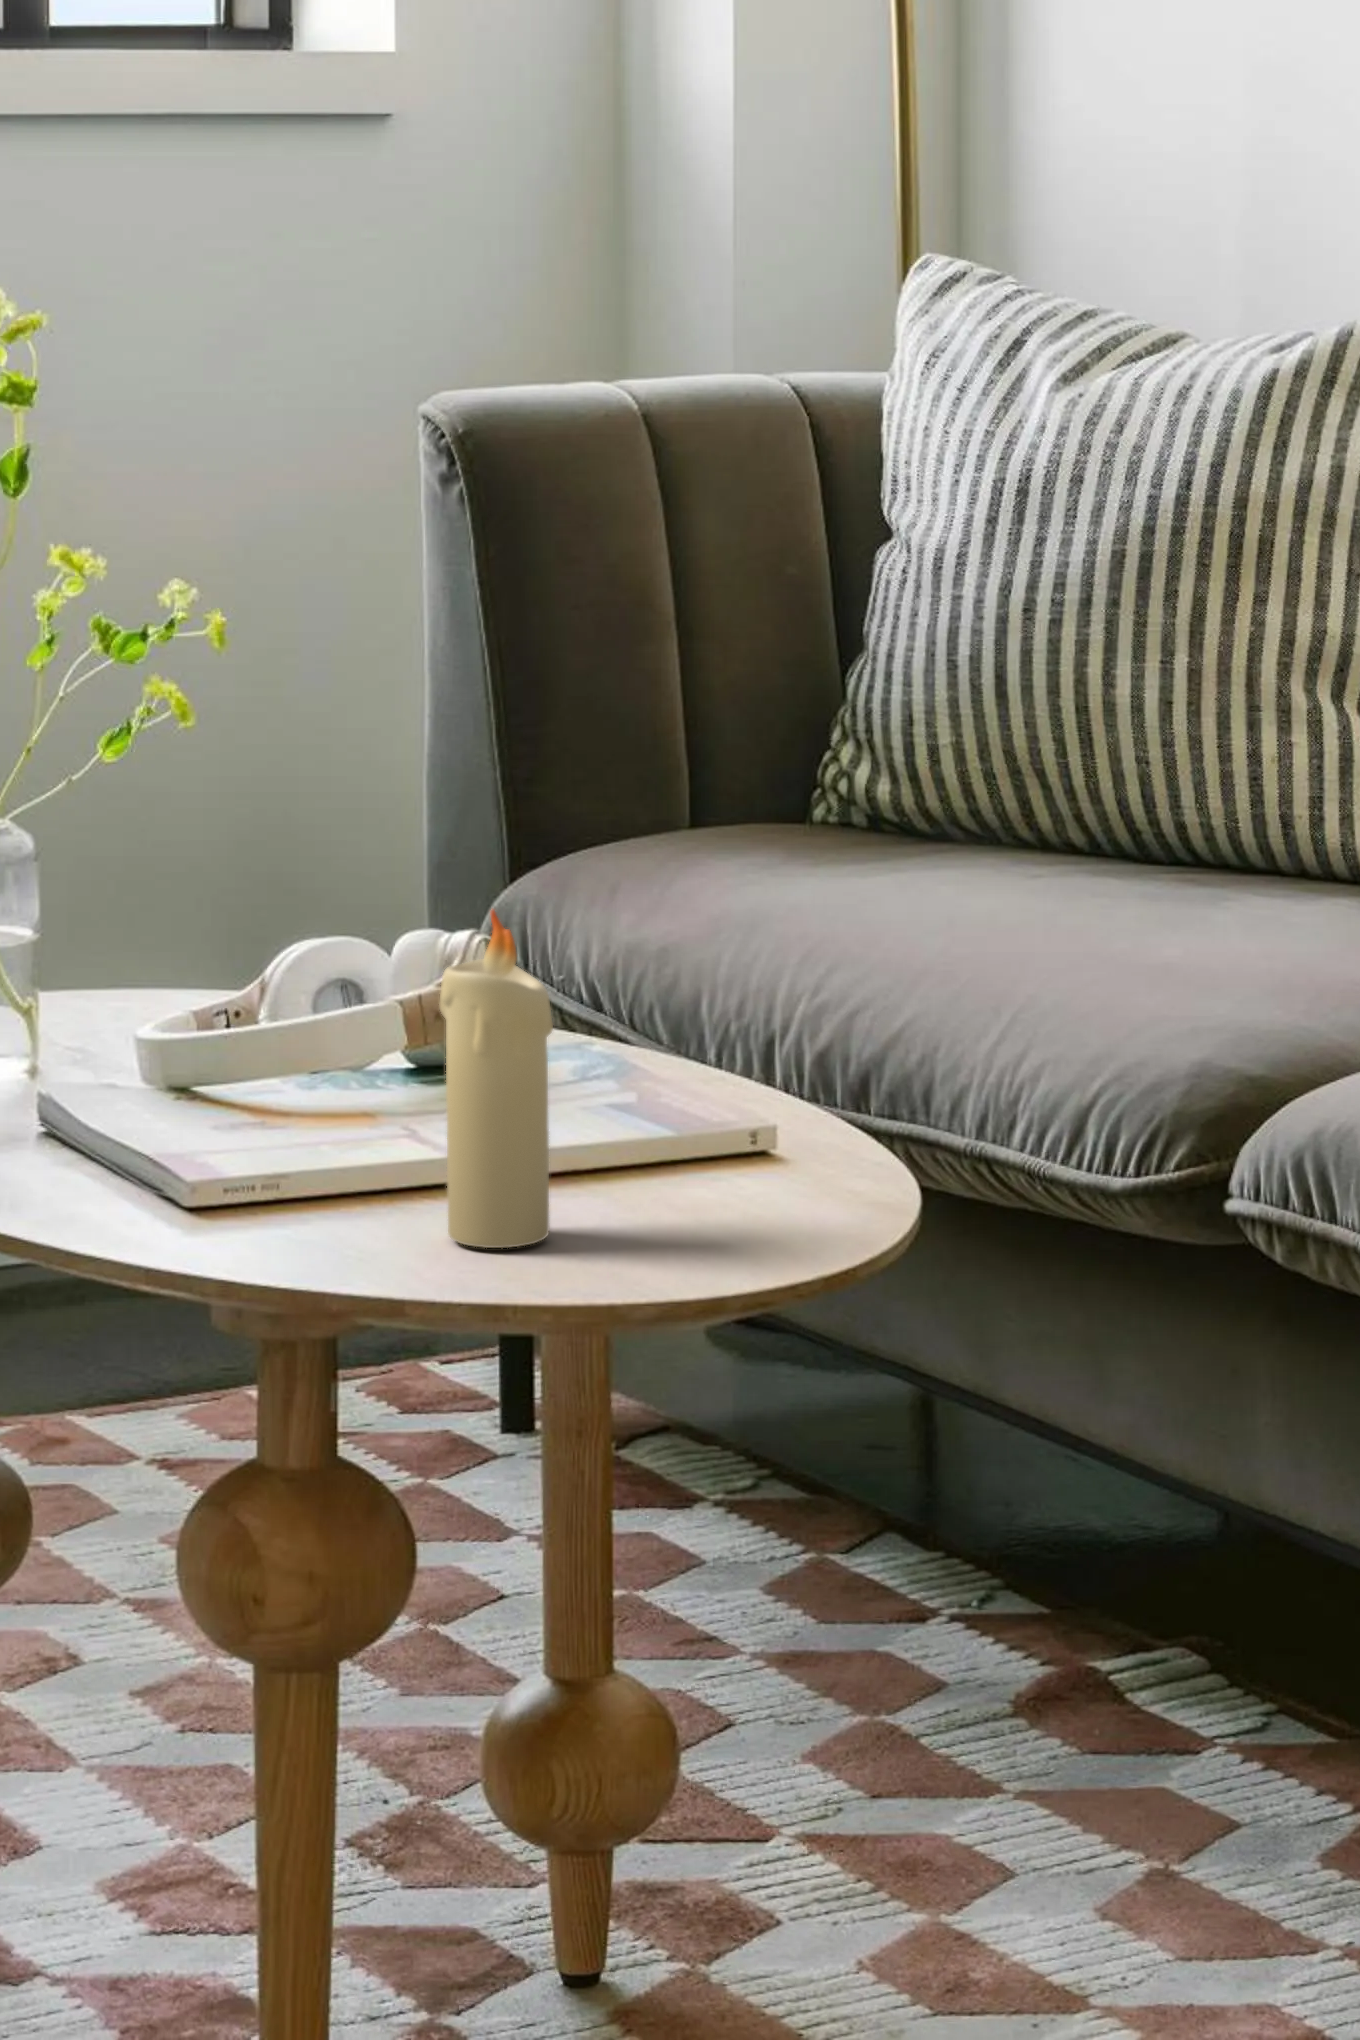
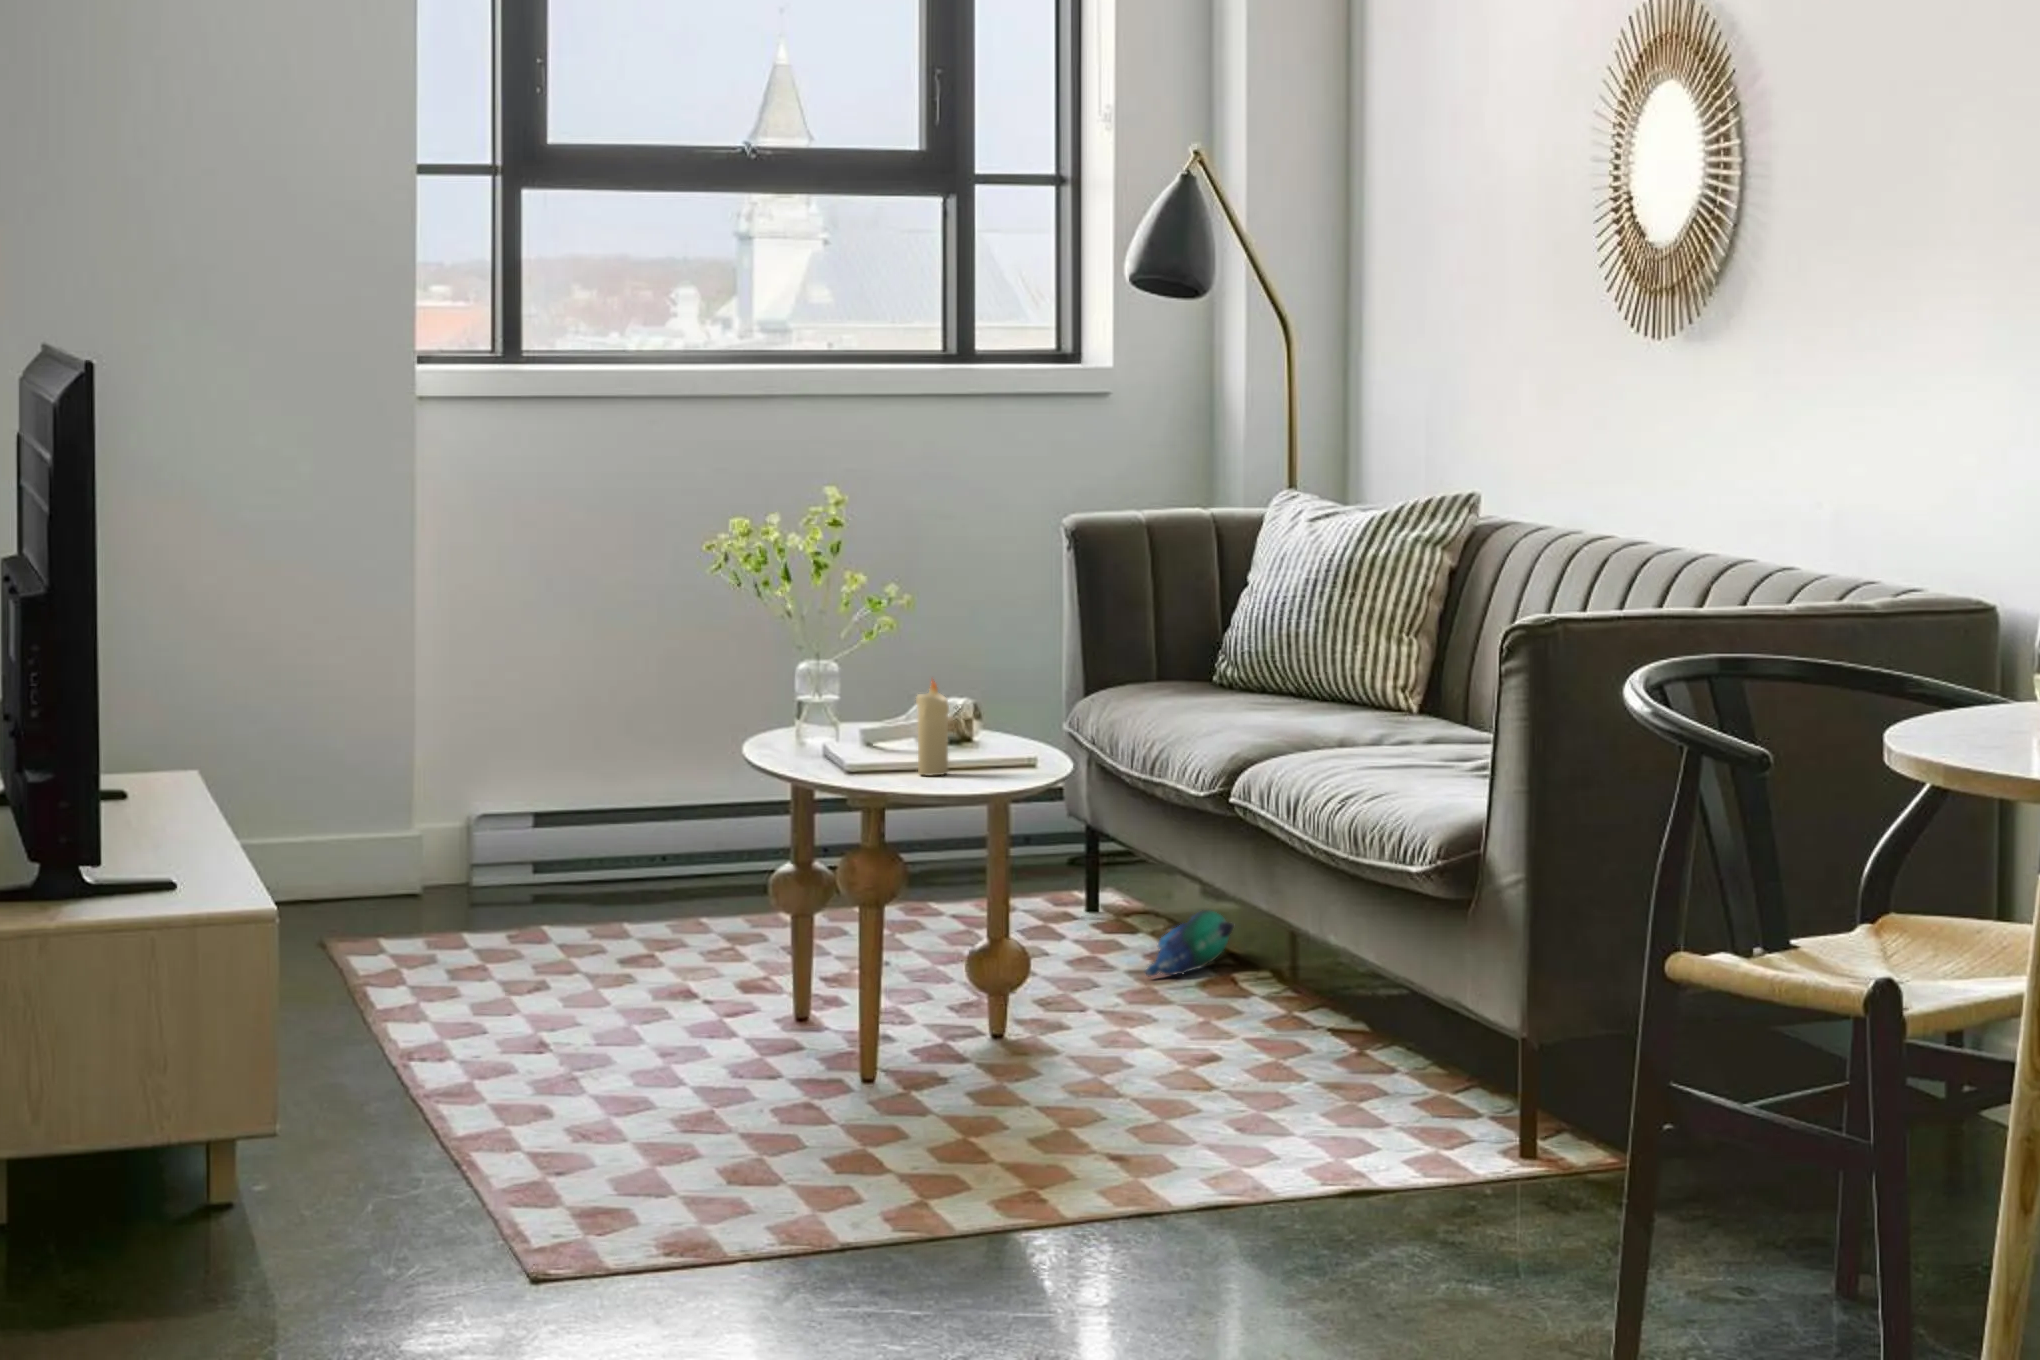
plush toy: none [771,1448,1037,1668] -> present [1146,910,1234,976]

